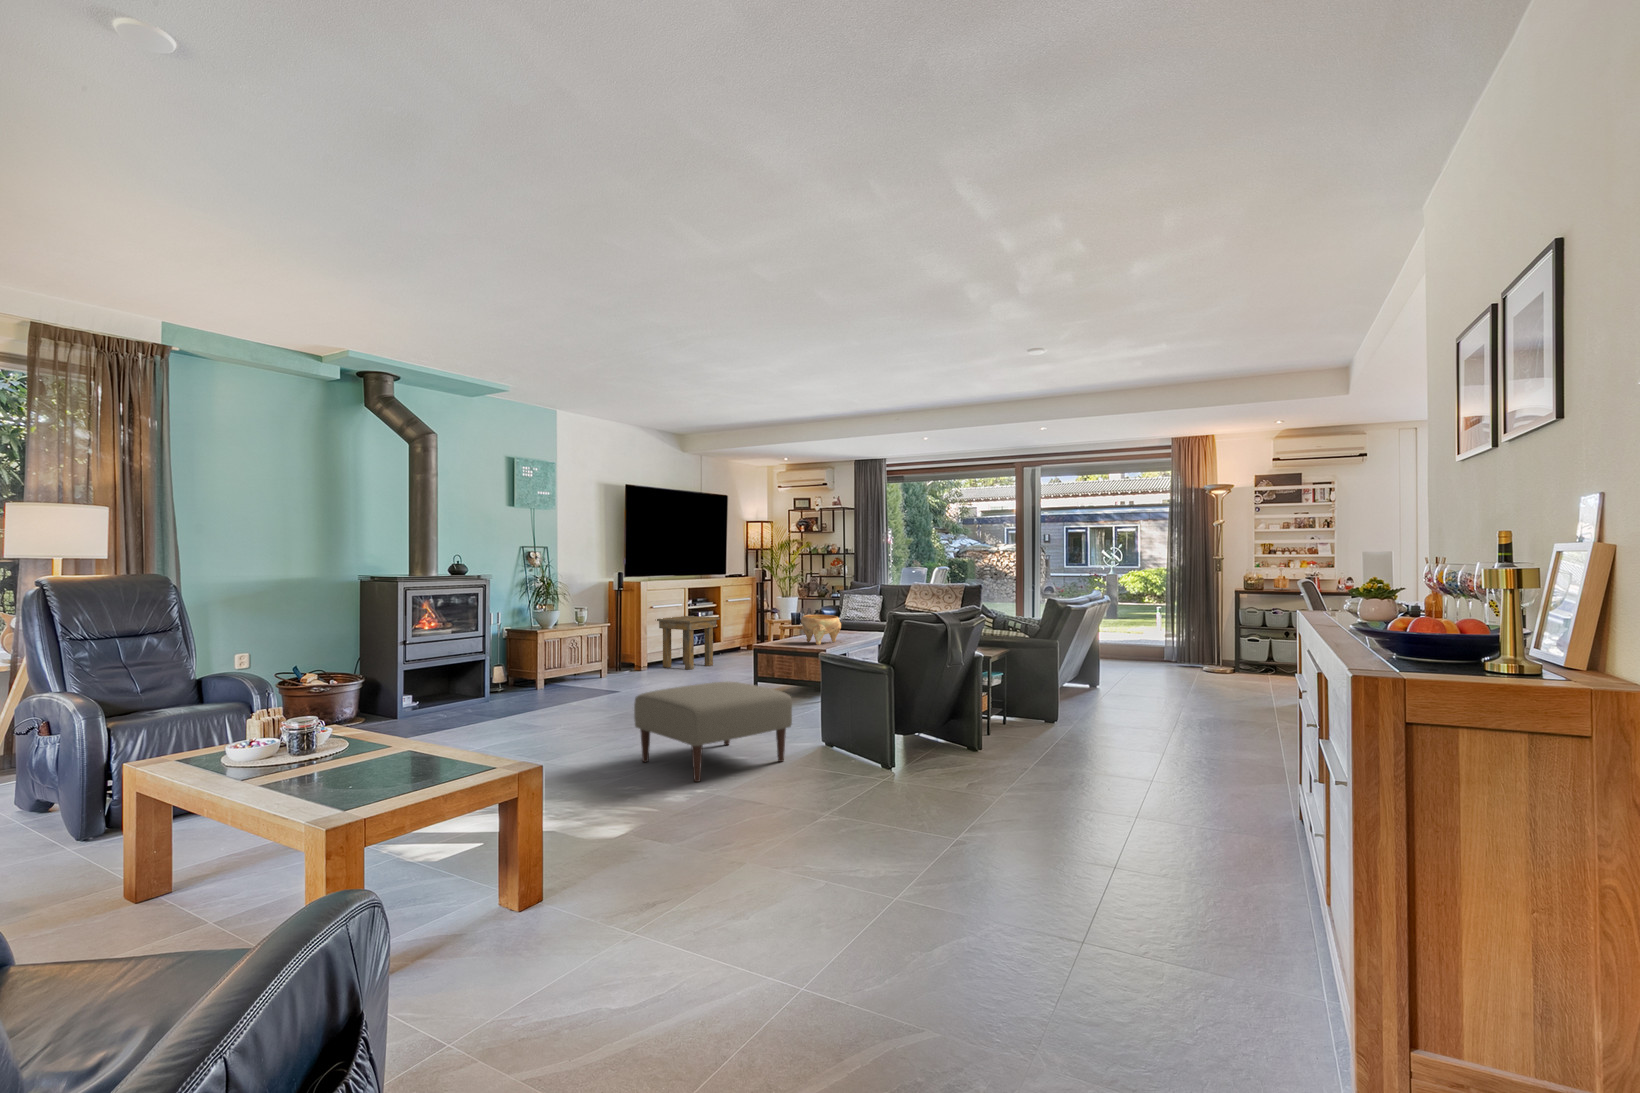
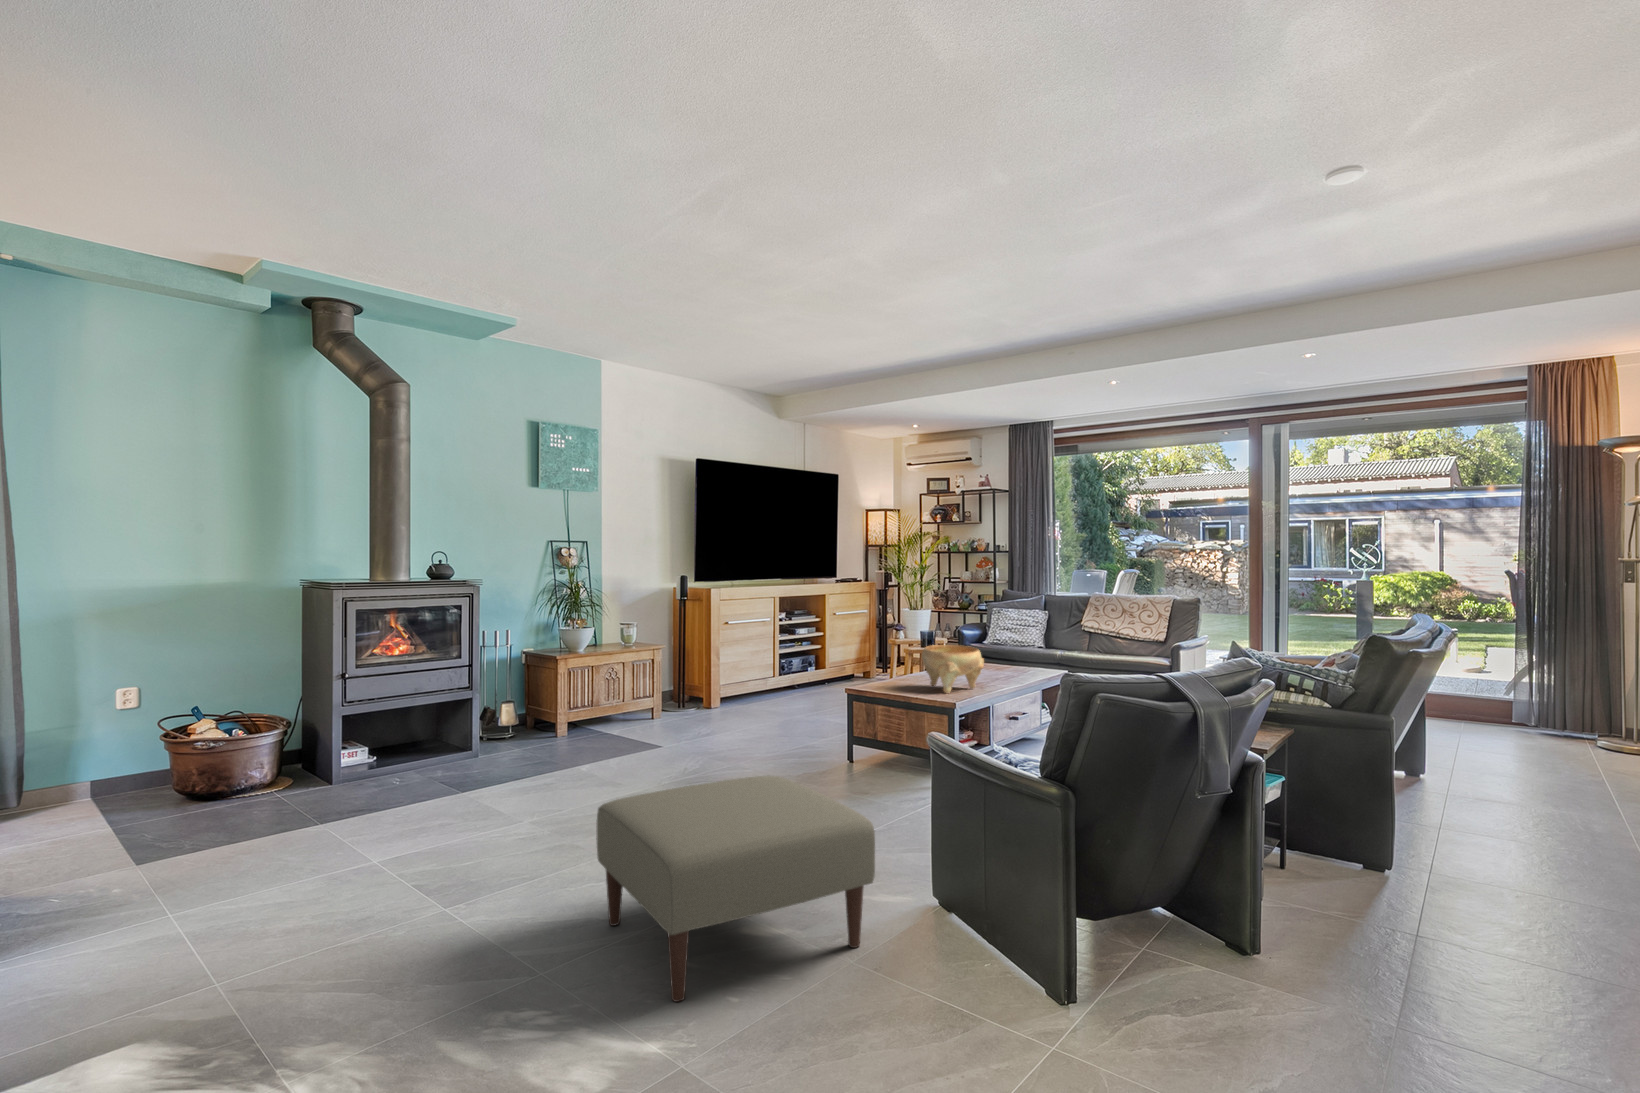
side table: present [657,616,720,670] -> none [730,635,817,711]

